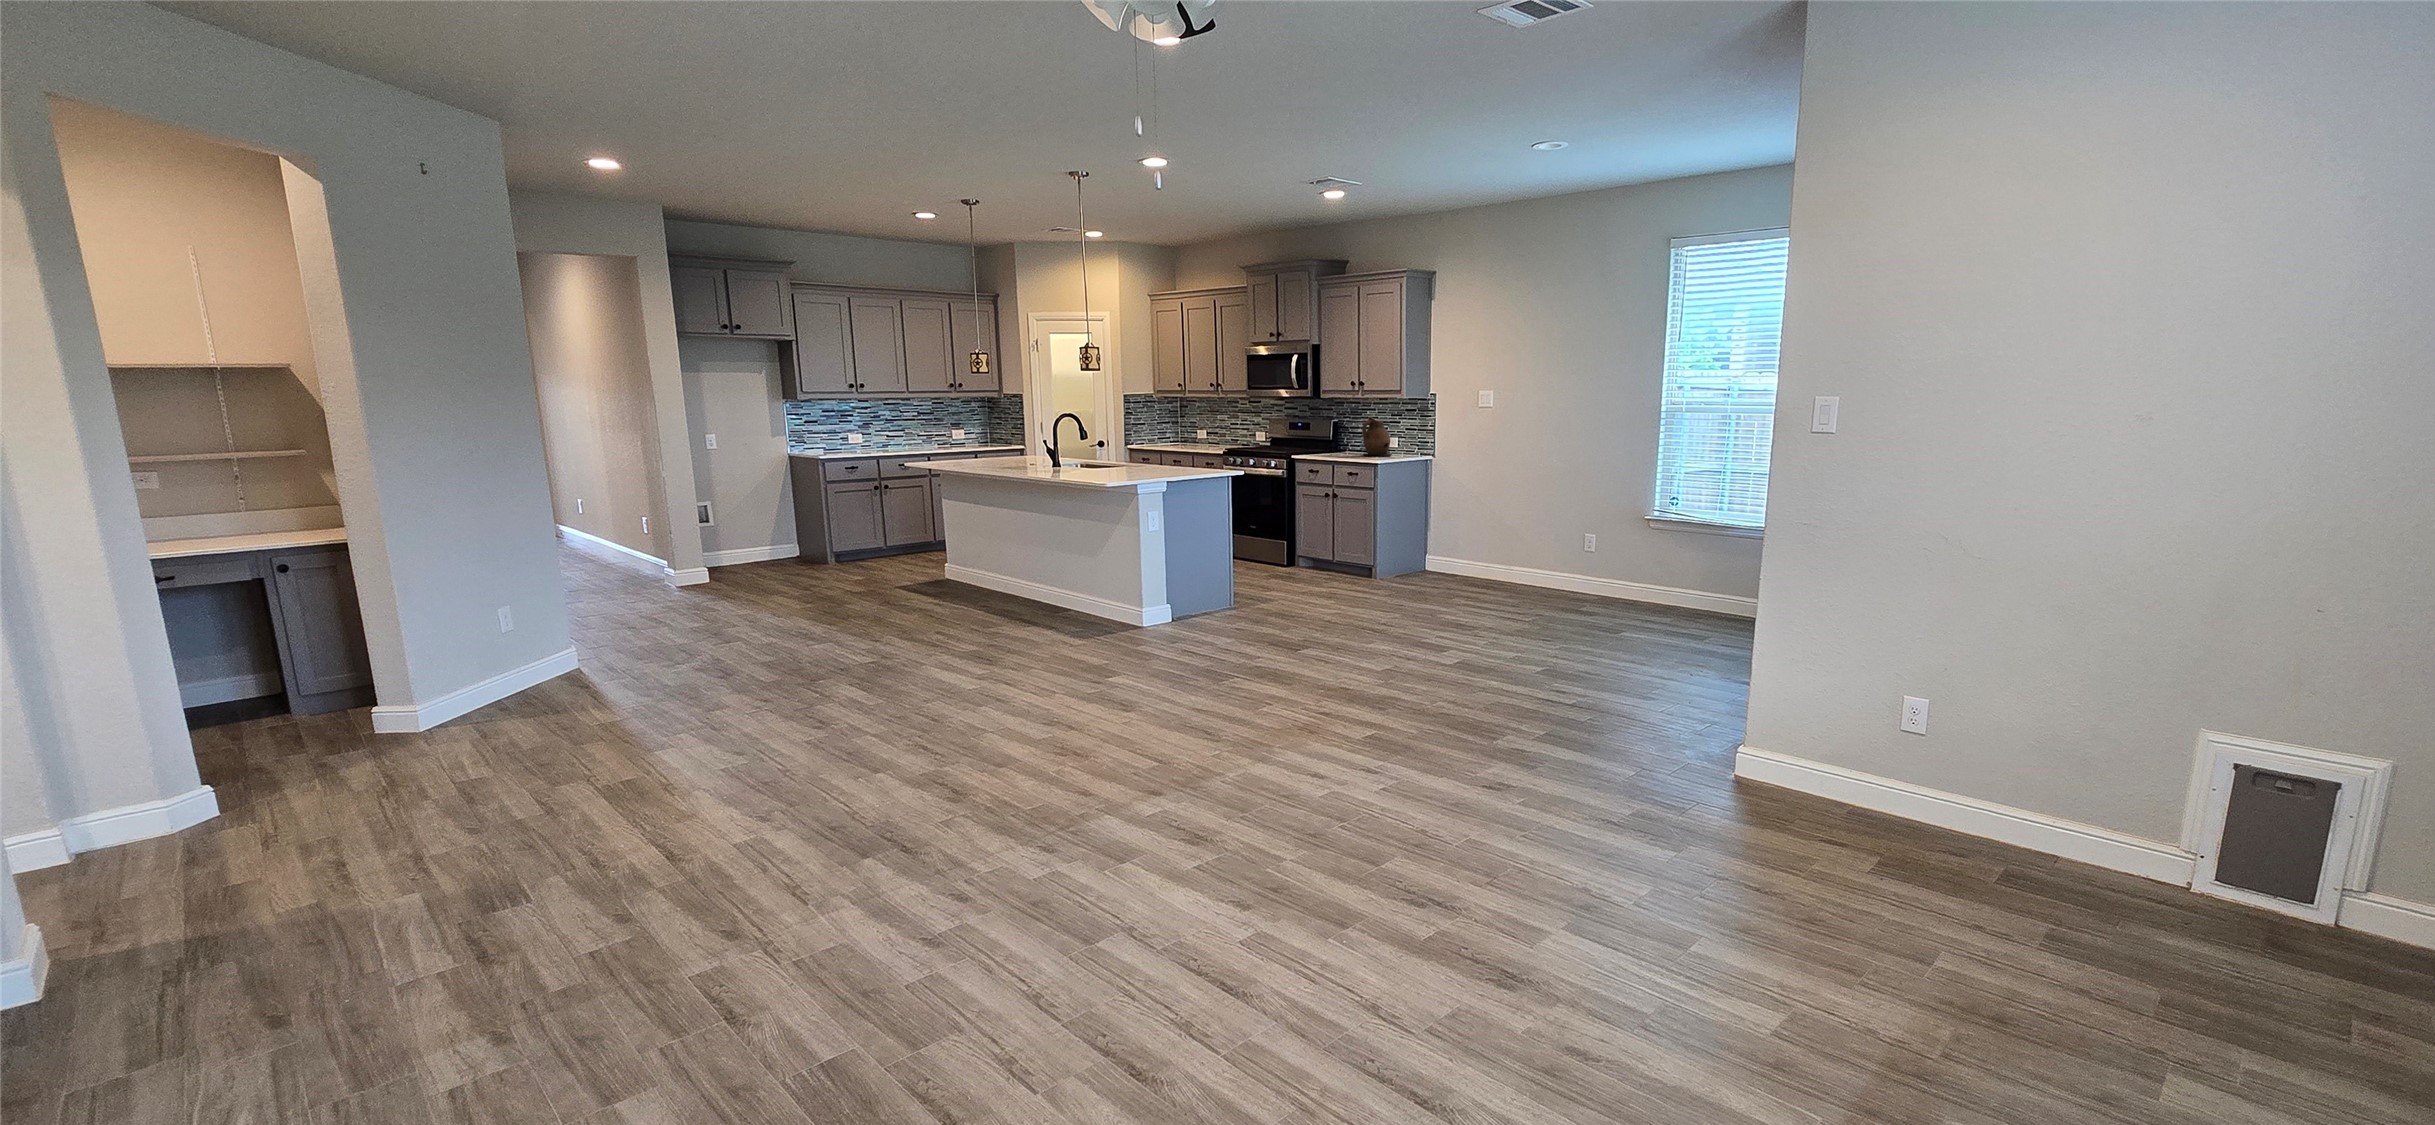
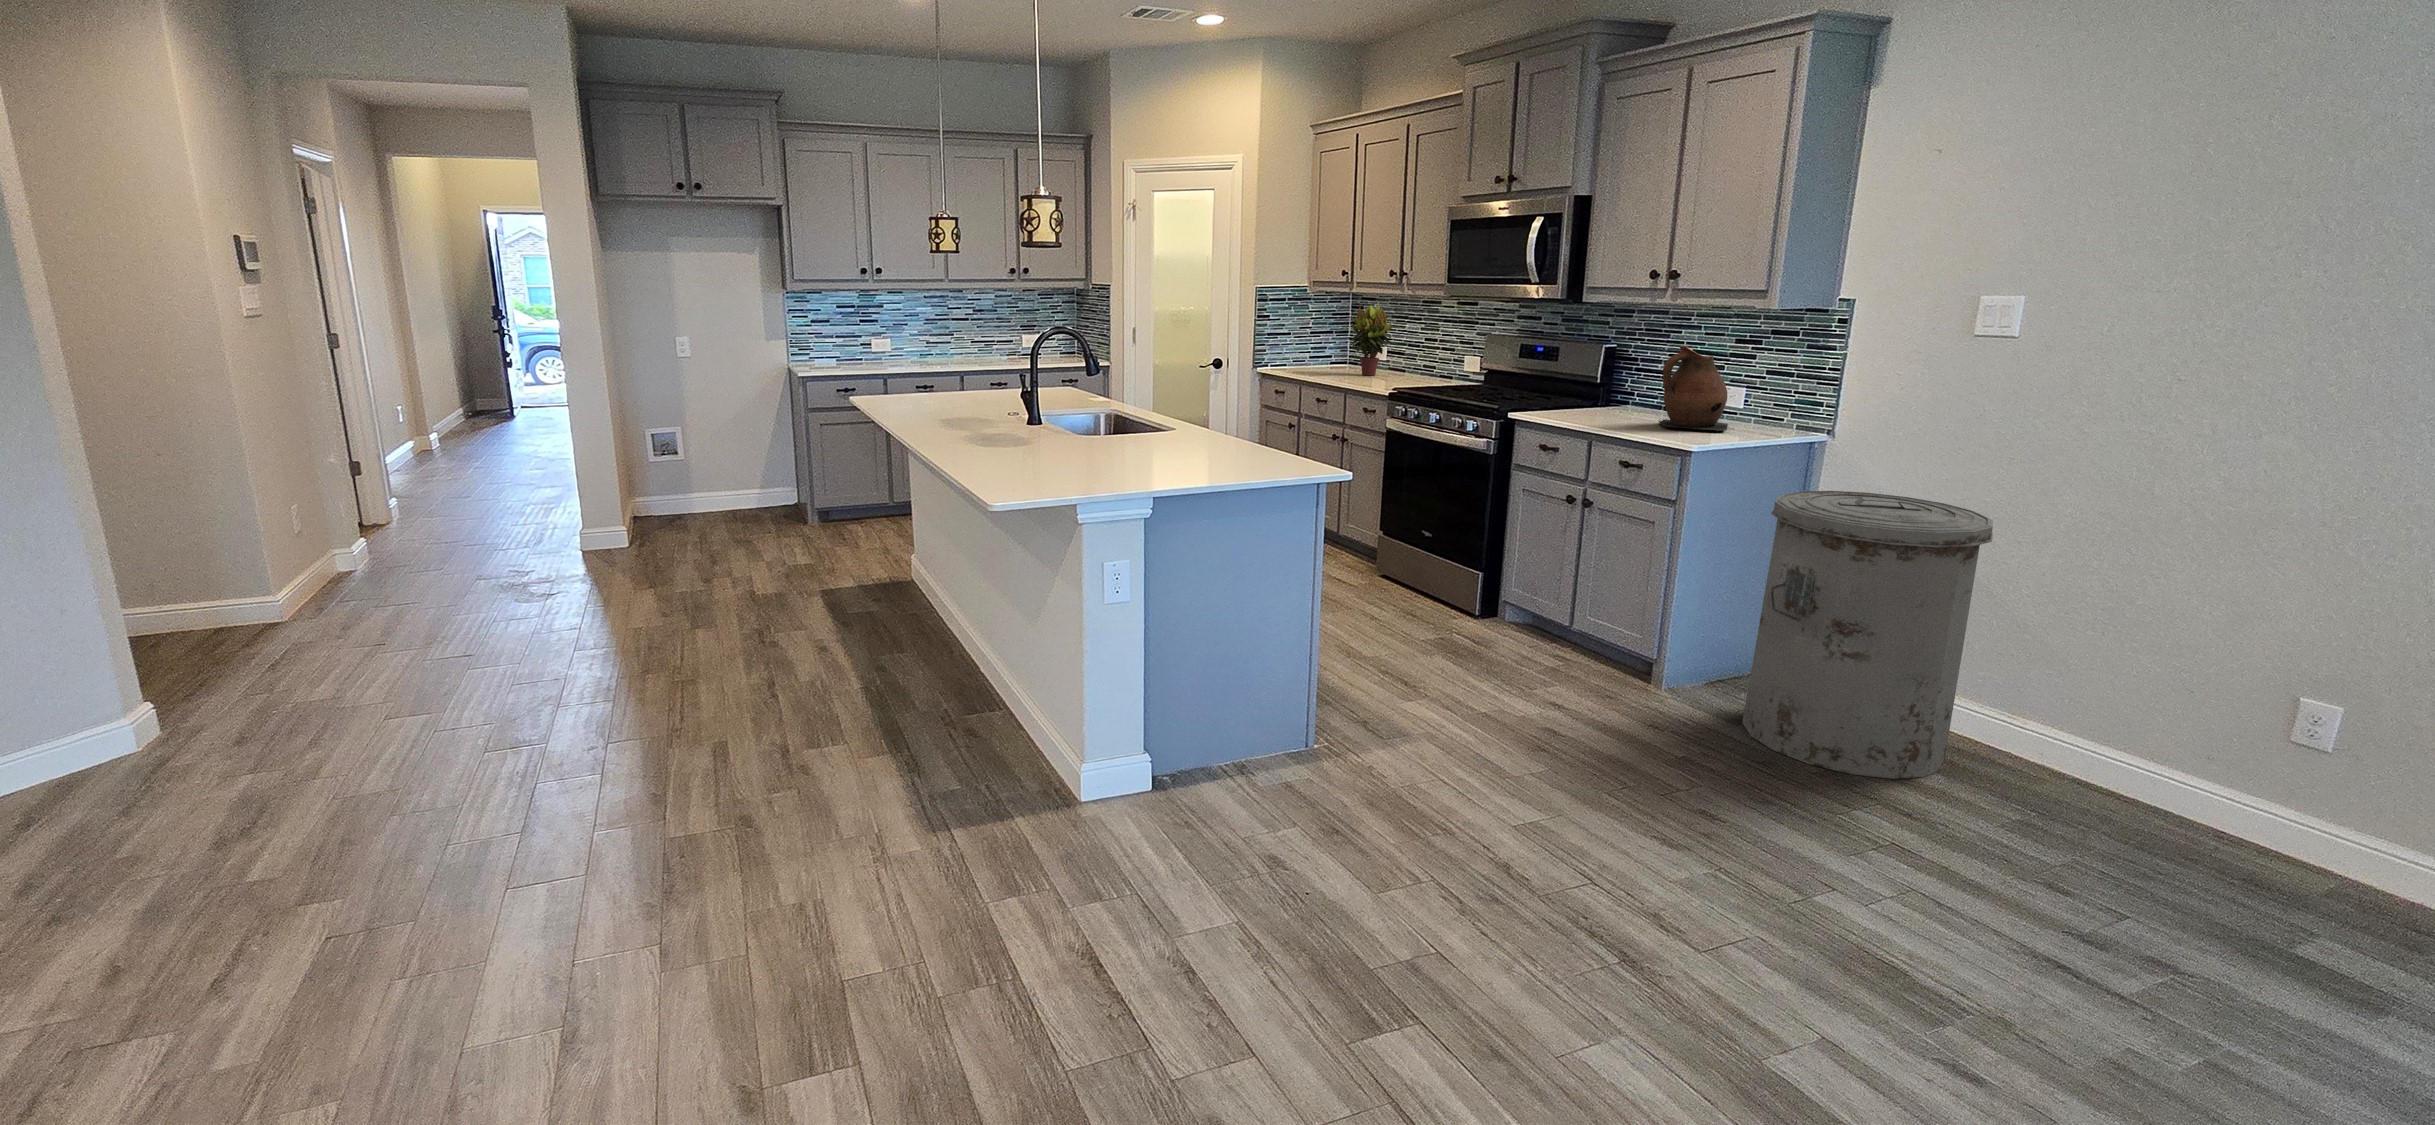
potted plant: none [1188,404,1215,445] -> present [1351,305,1394,376]
trash can: none [1411,477,1492,591] -> present [1742,491,1993,779]

